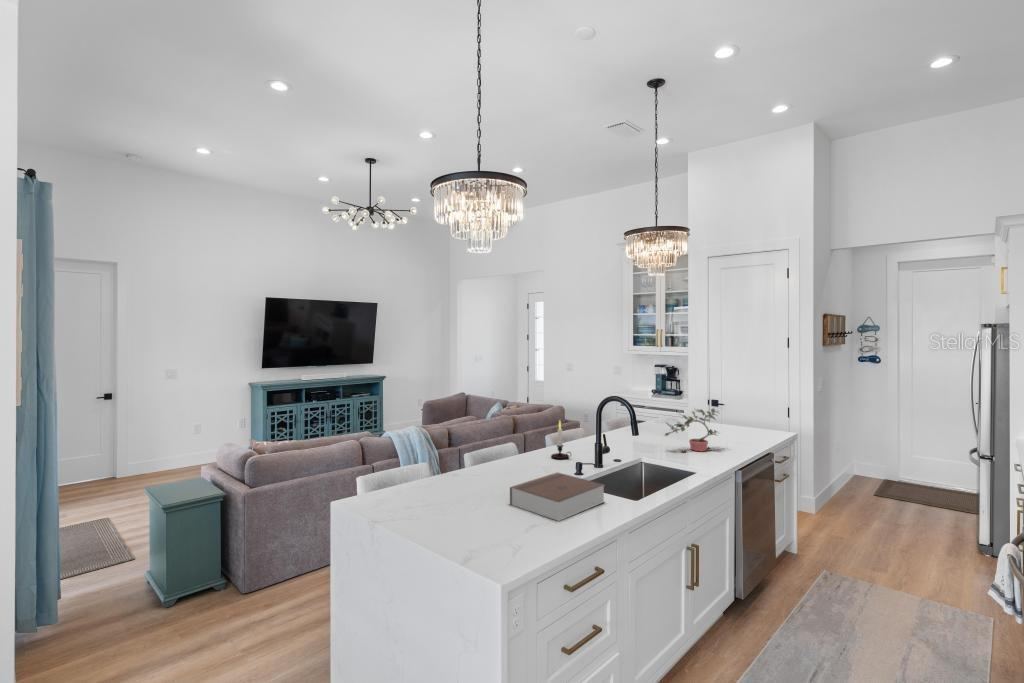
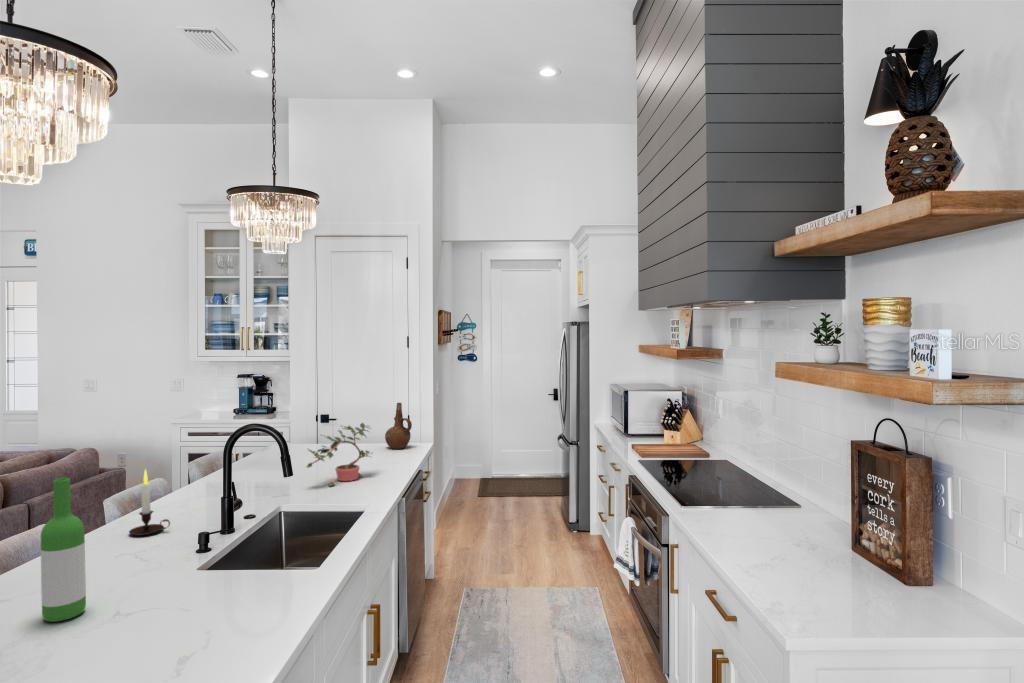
ceramic pitcher: none [747,396,771,435] -> present [385,403,412,449]
wine bottle: none [498,416,516,489] -> present [41,478,86,622]
book: present [510,473,605,521] -> none [90,561,274,650]

